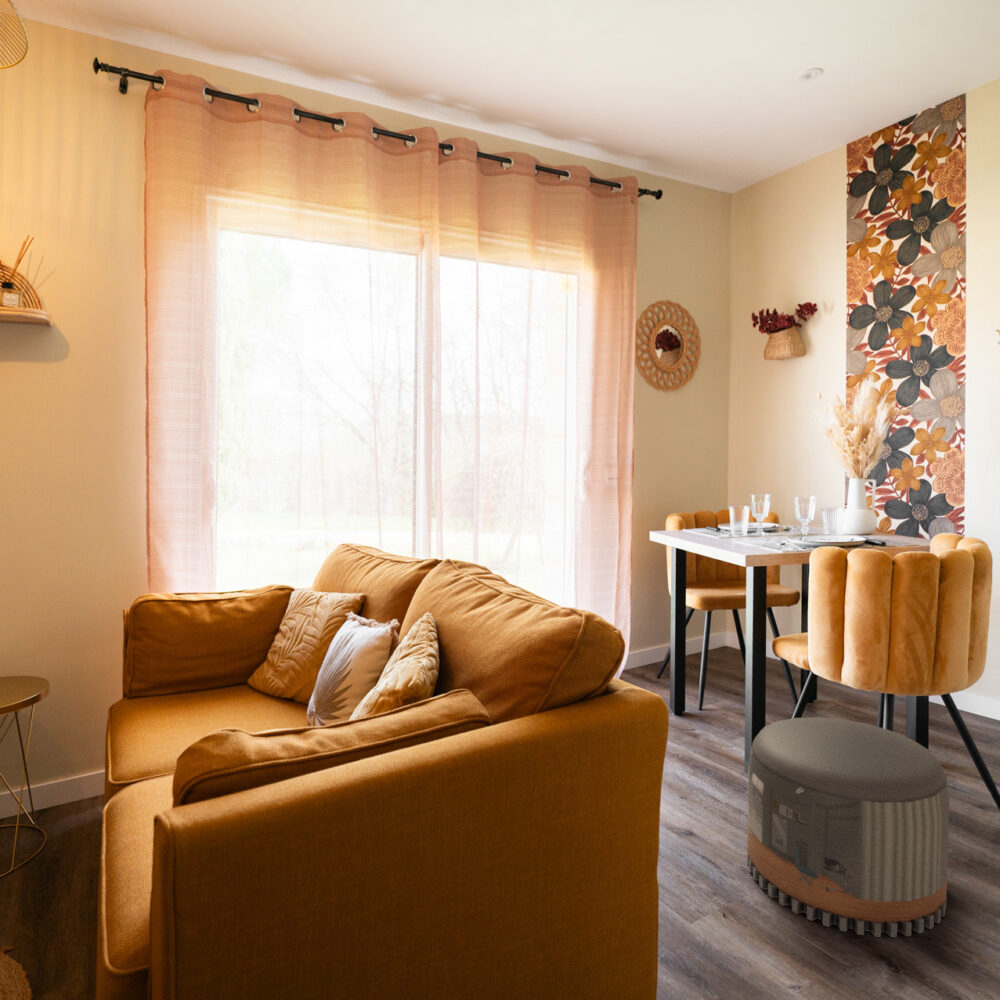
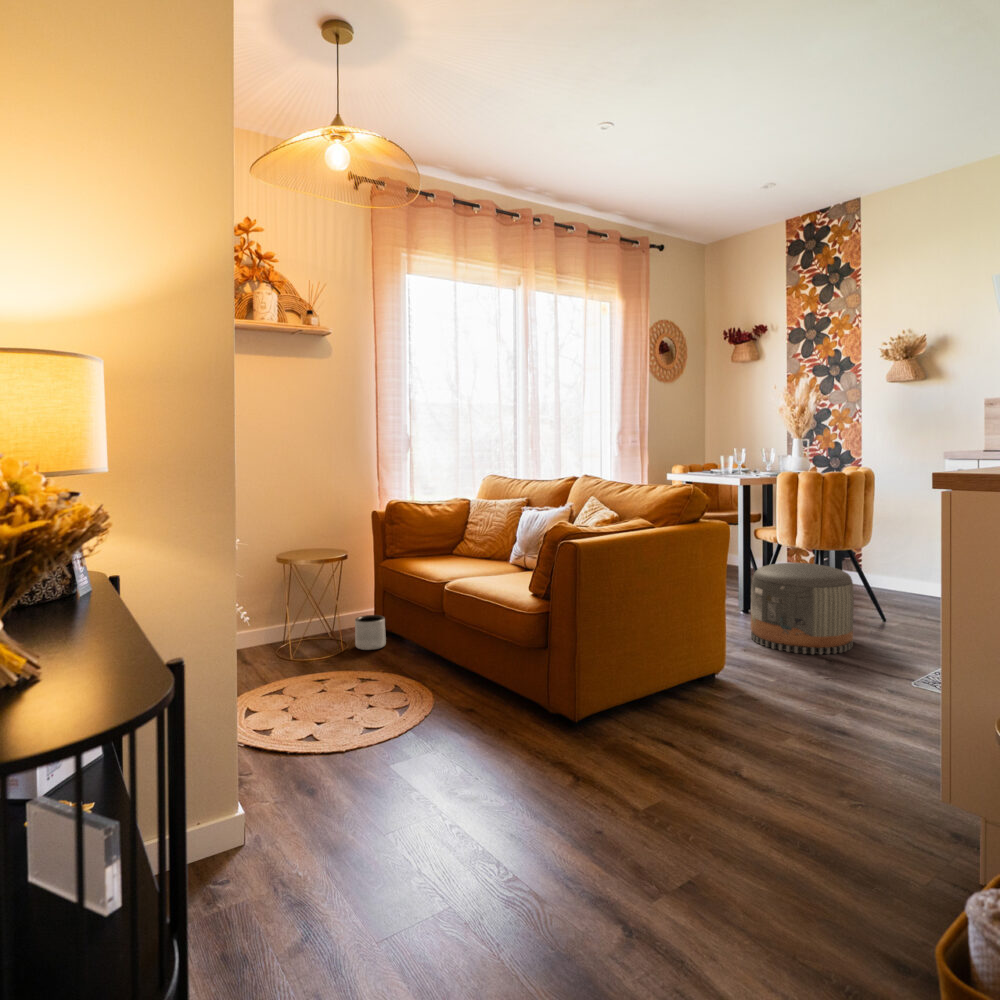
planter: none [43,778,104,849] -> present [355,615,386,650]

